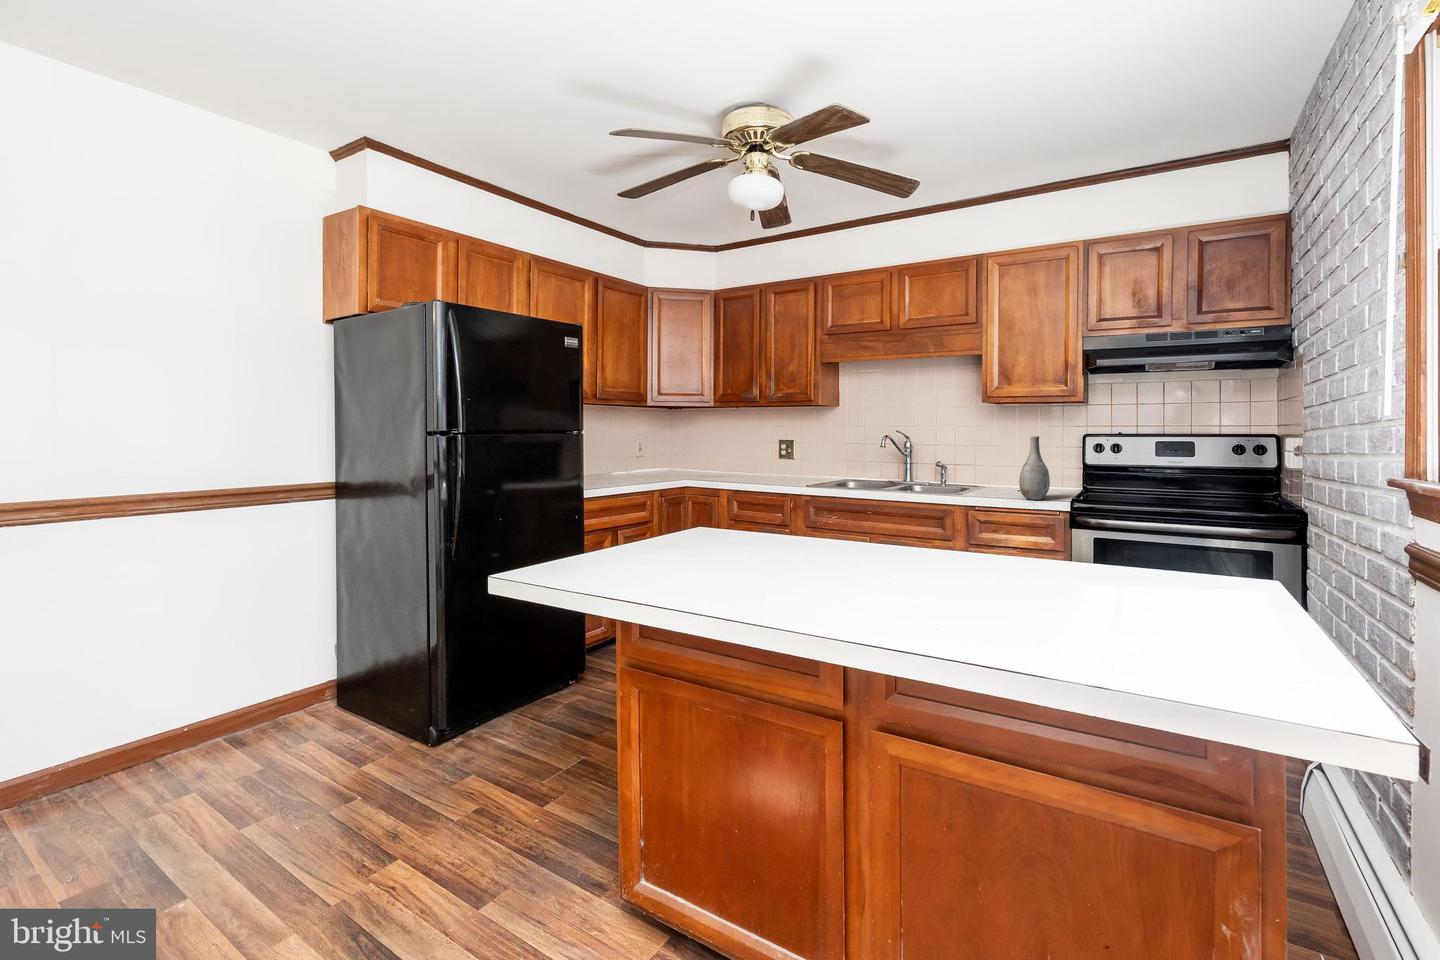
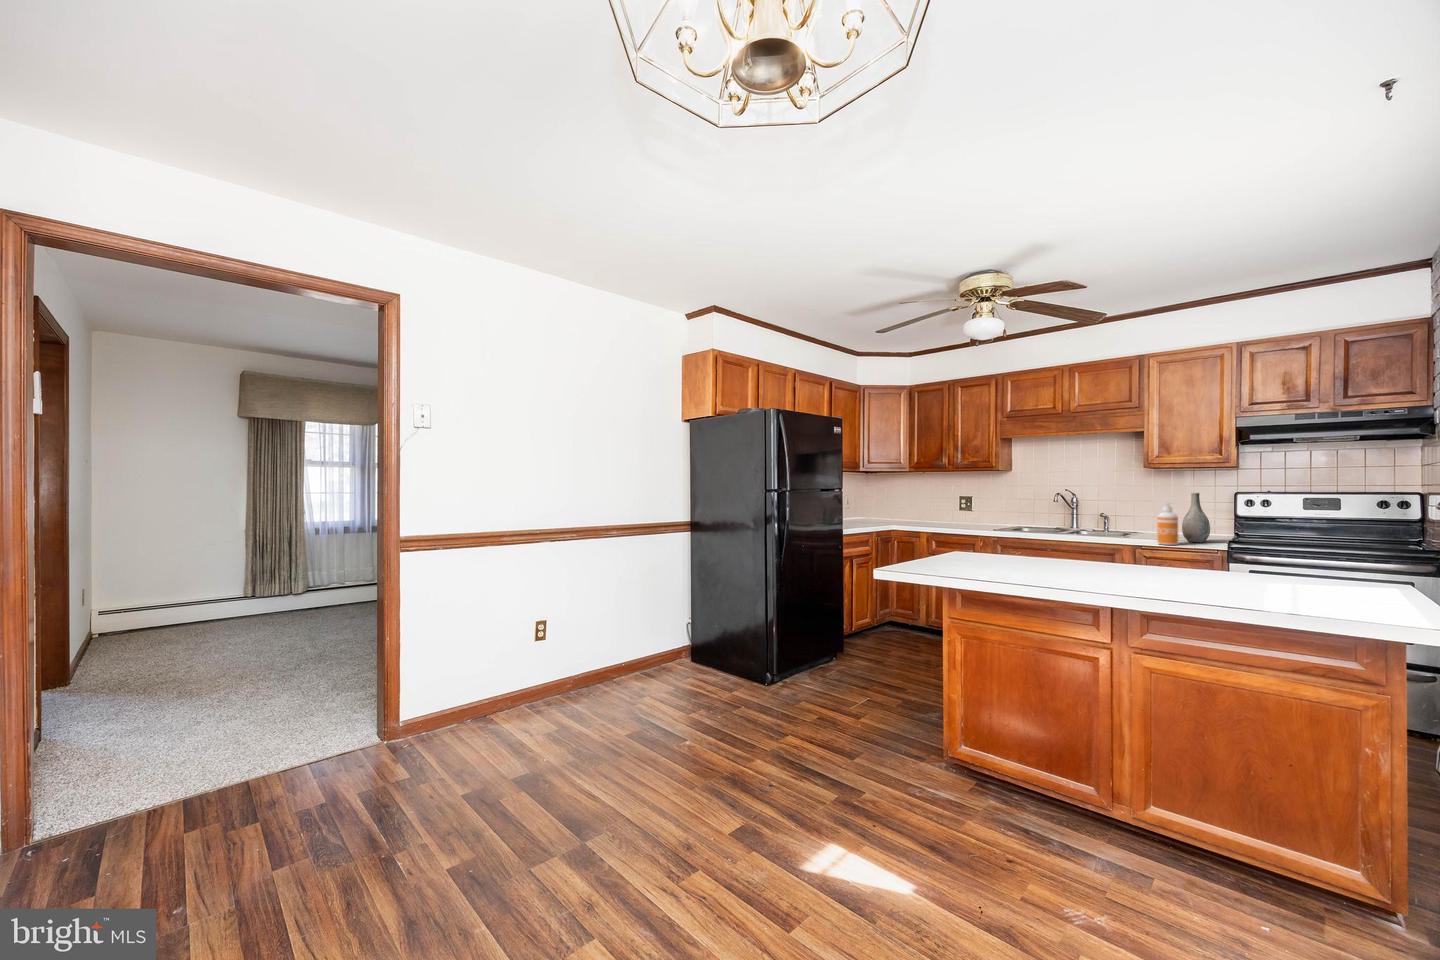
soap dispenser: none [990,450,1013,505] -> present [1157,503,1178,545]

